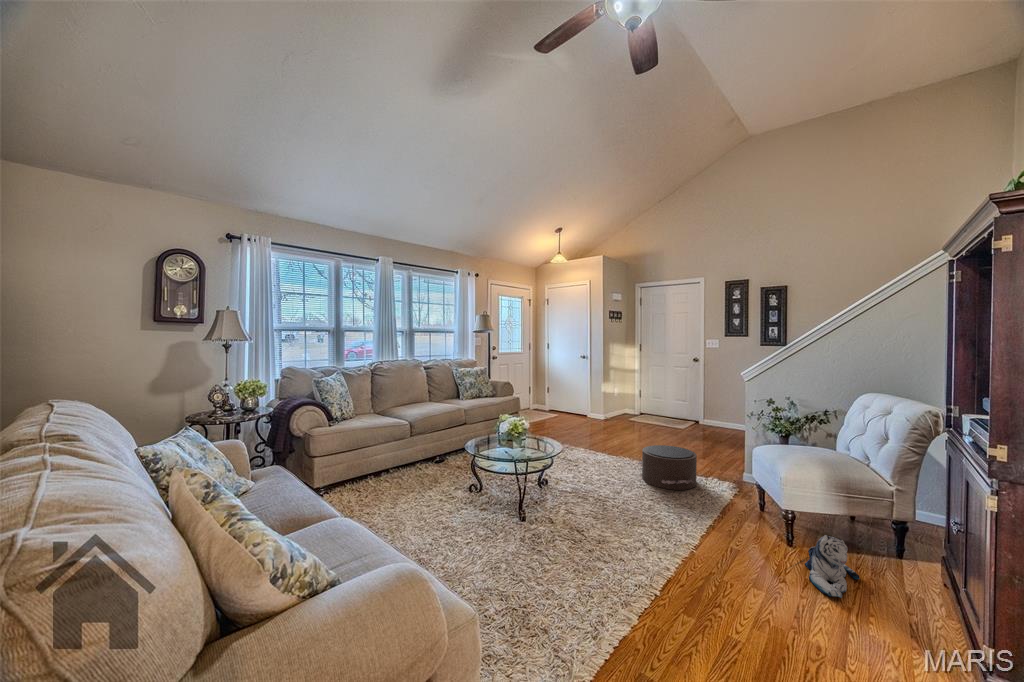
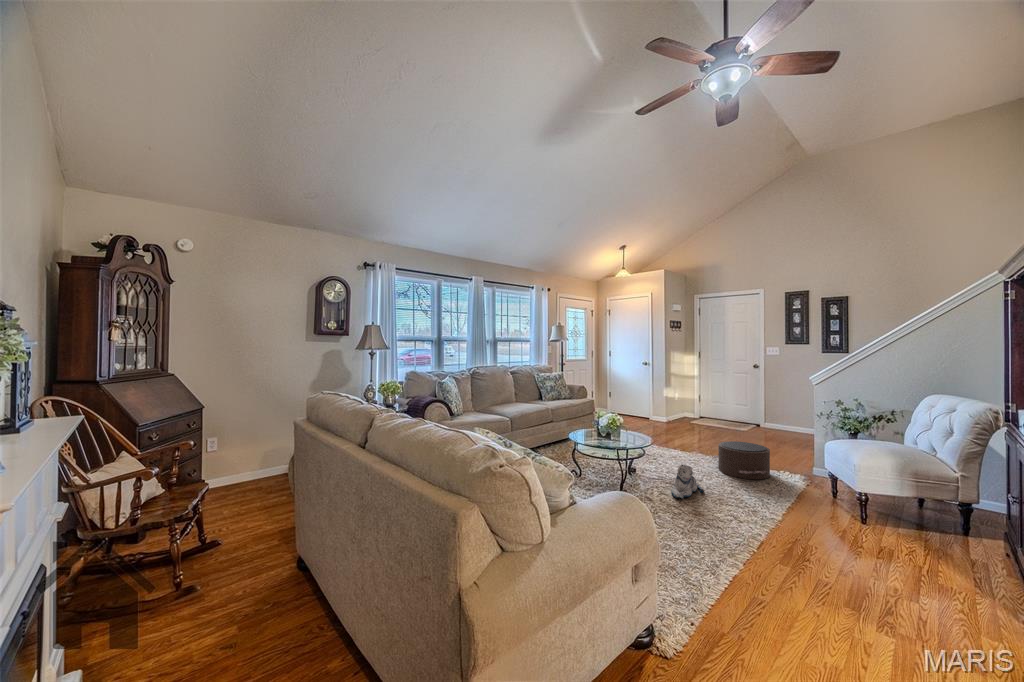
plush toy: present [805,535,860,598] -> present [671,464,704,499]

